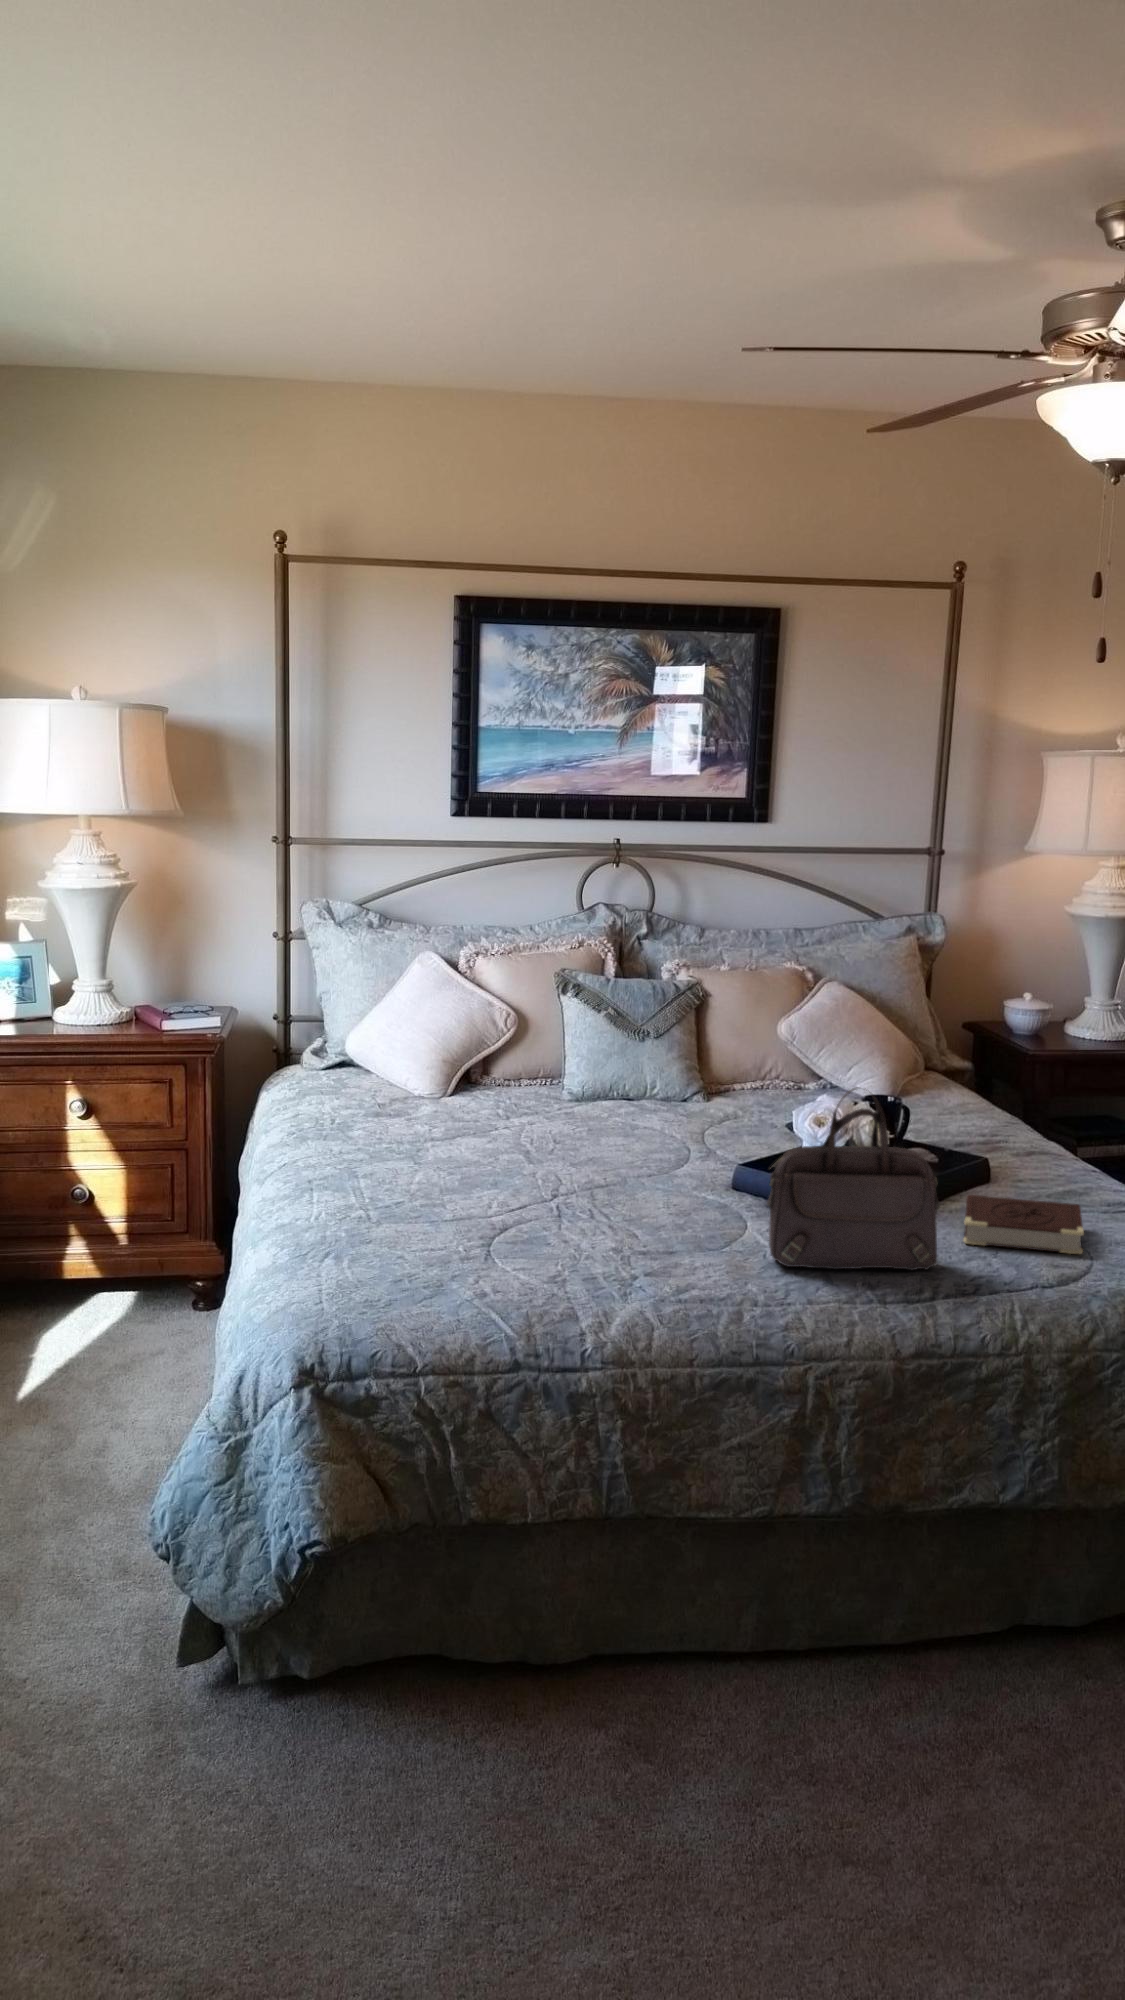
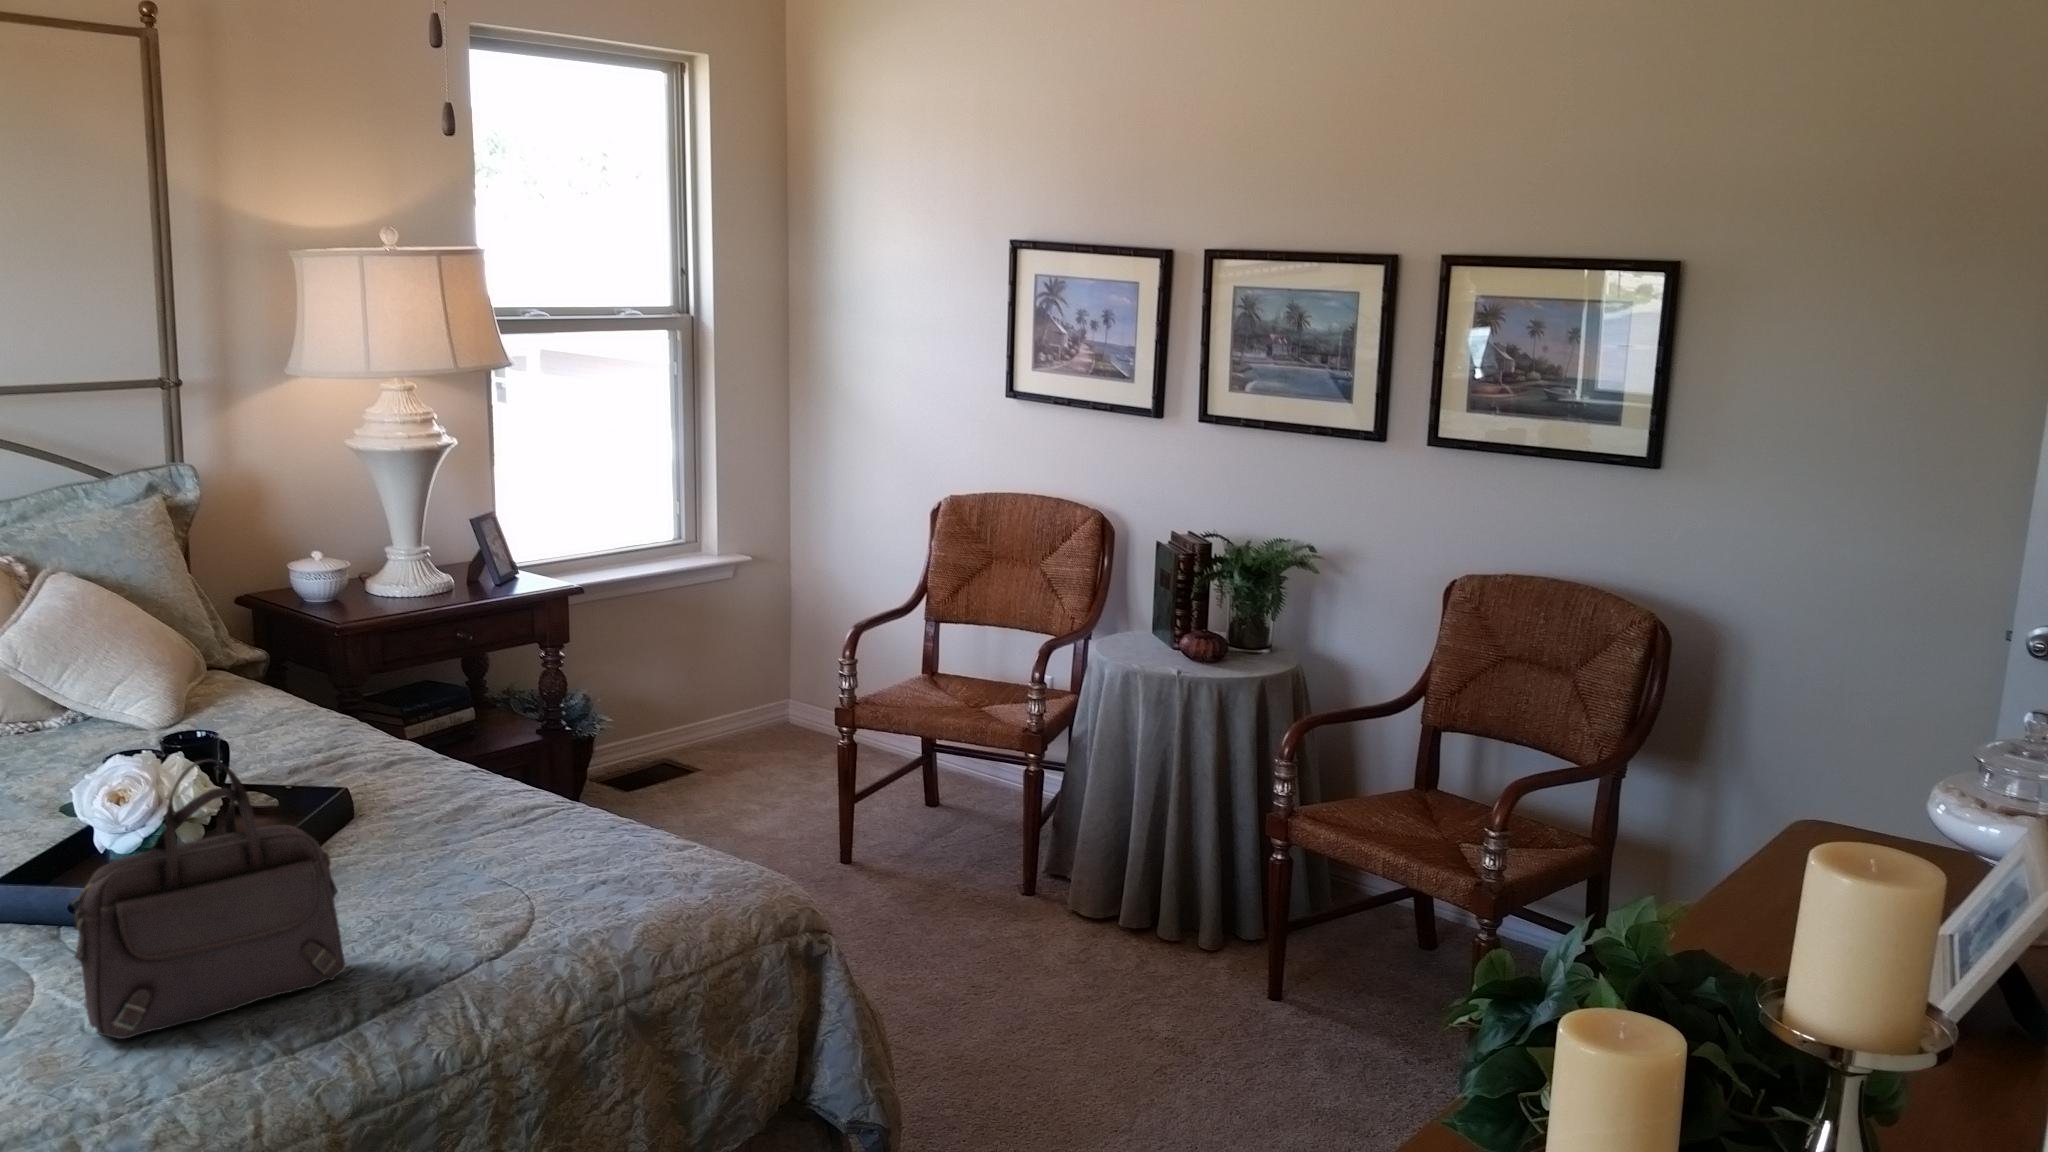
book: present [964,1195,1084,1254] -> none [349,831,518,922]

